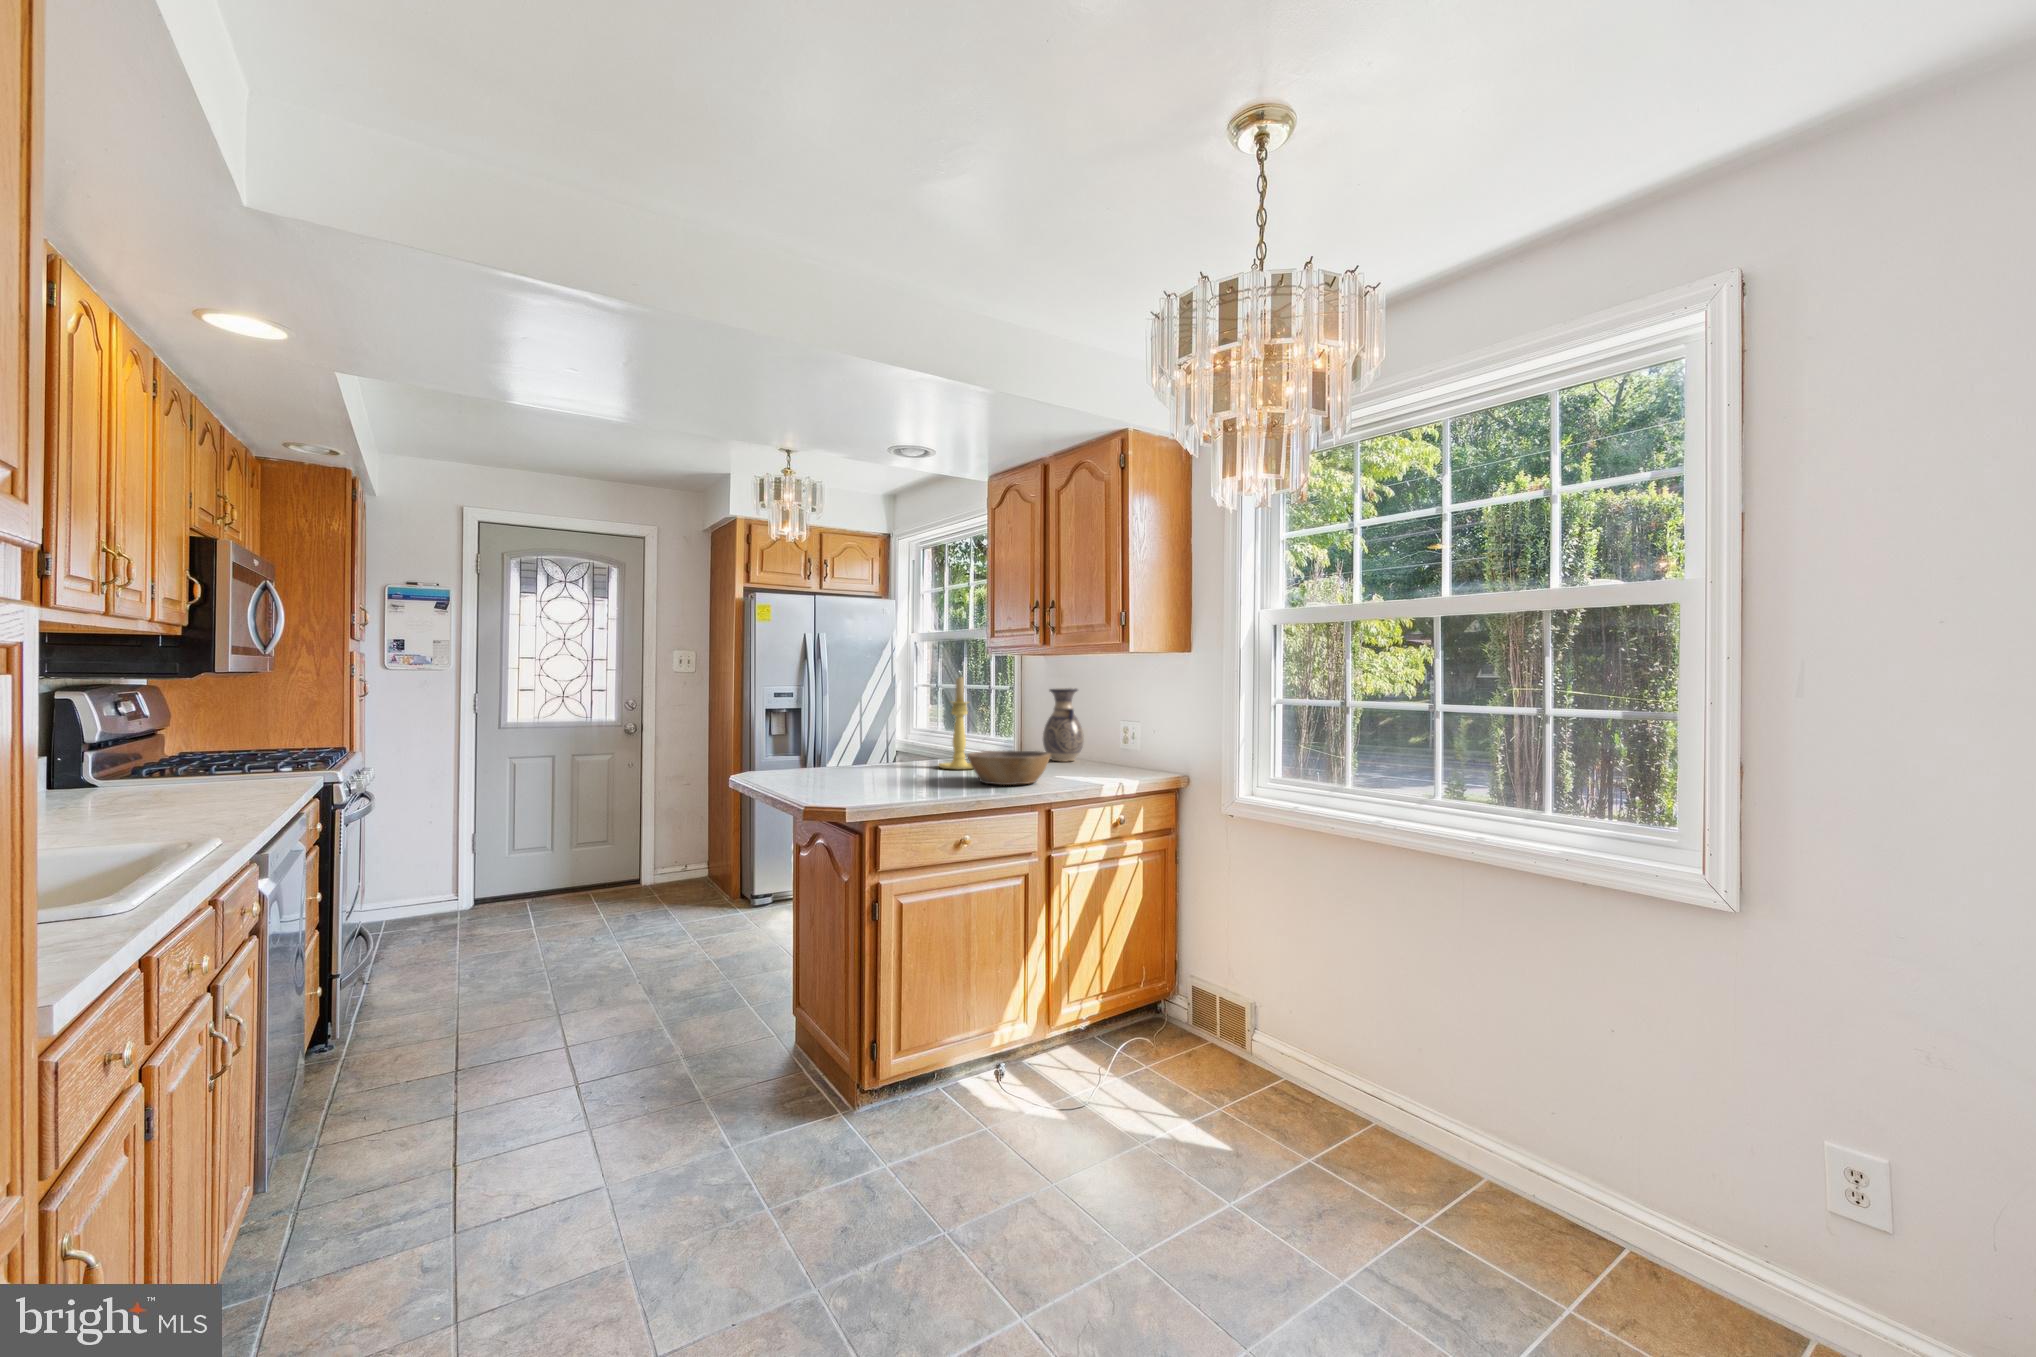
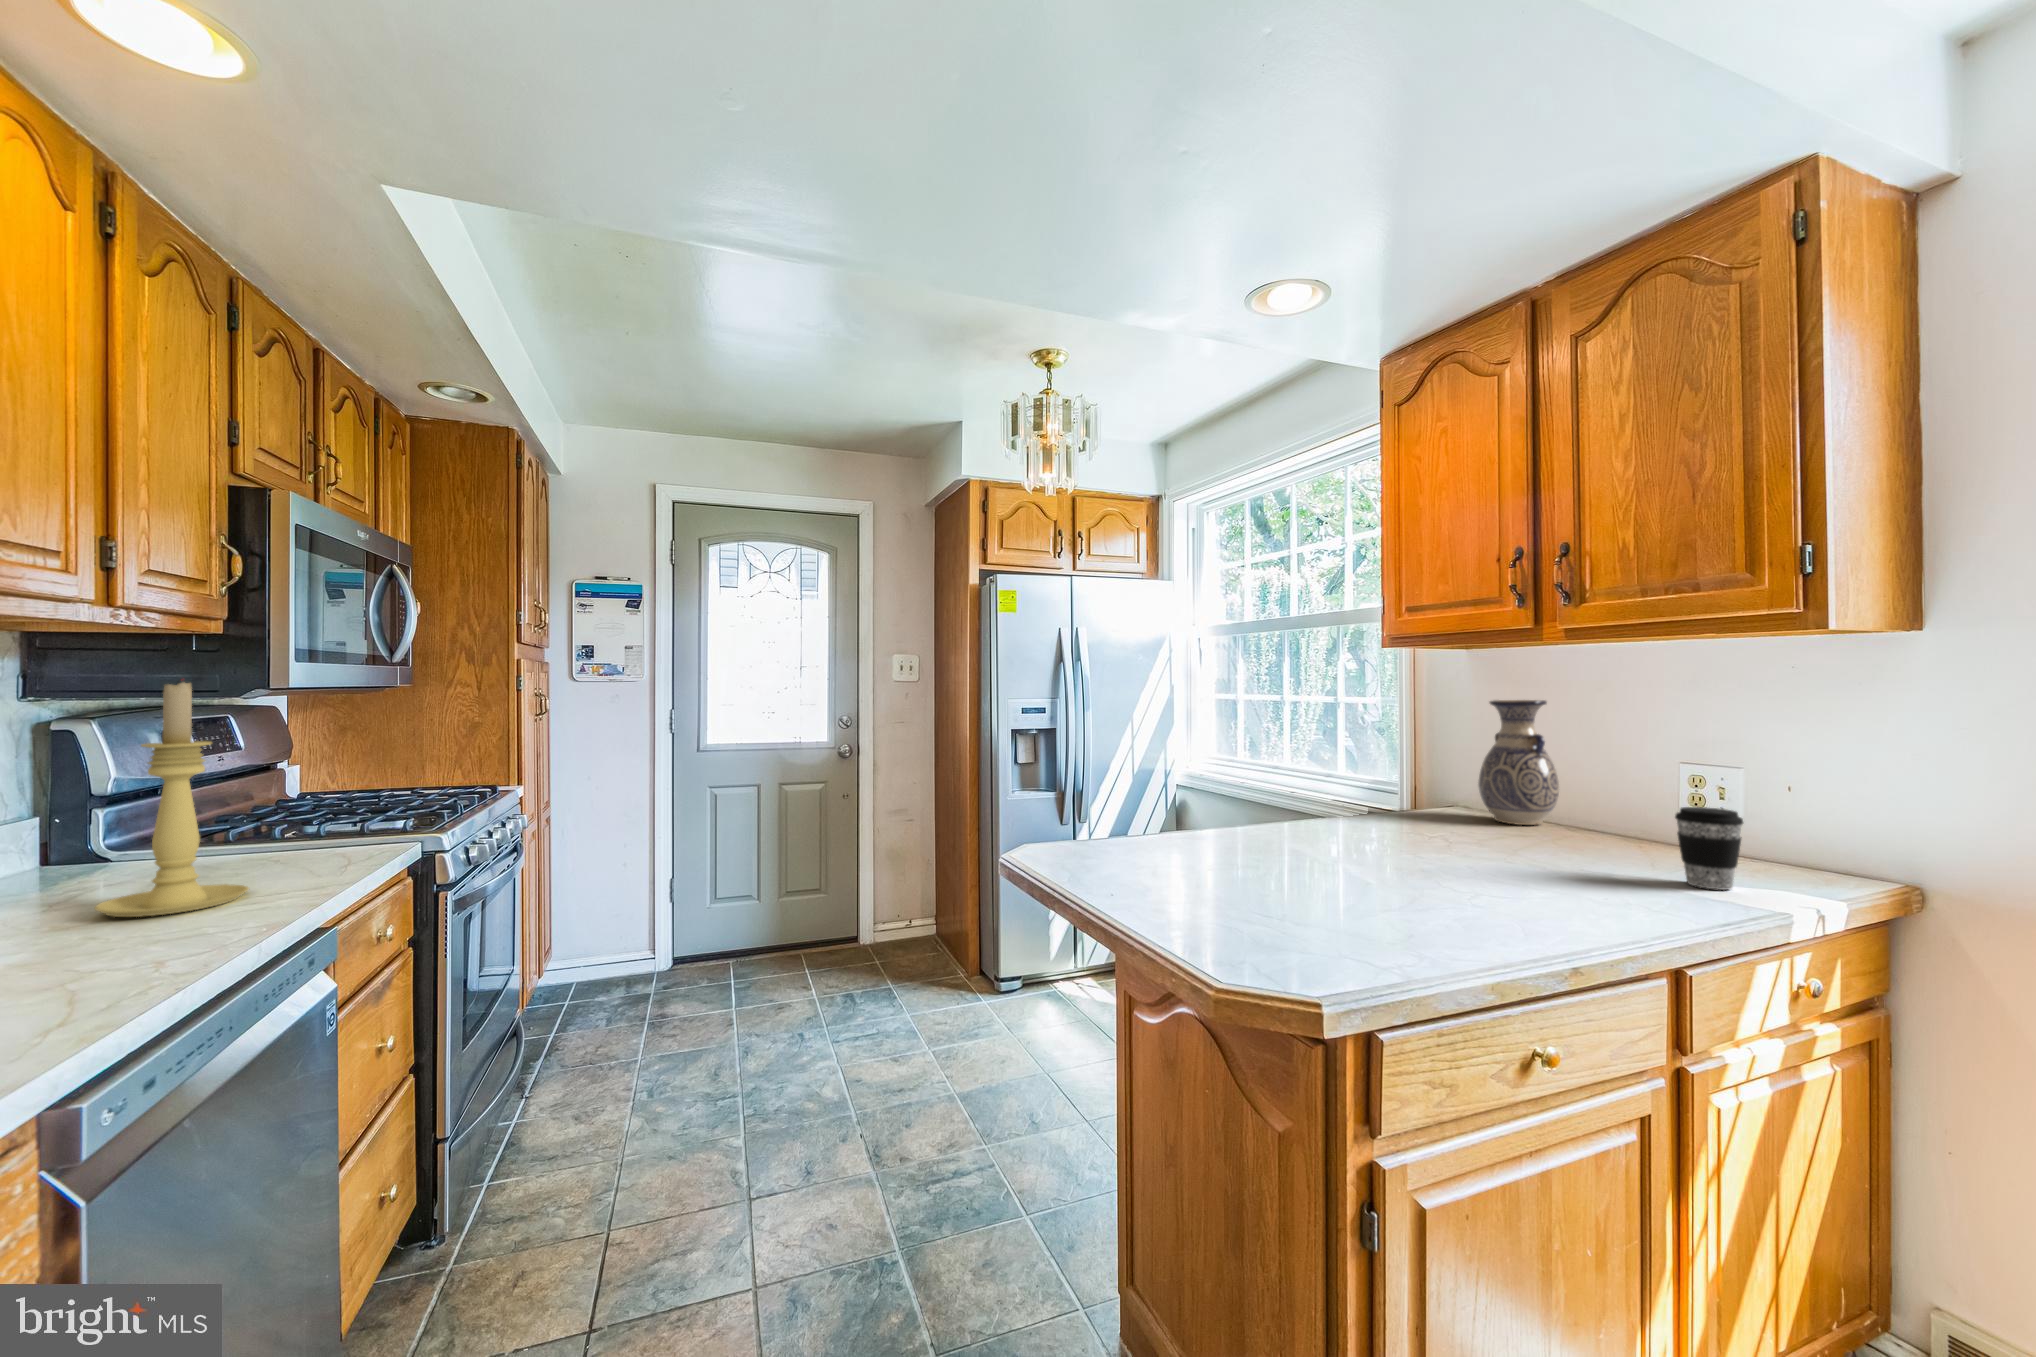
candle holder: present [938,677,973,769] -> present [95,682,249,917]
coffee cup: none [1090,742,1117,782] -> present [1675,807,1743,890]
bowl: present [968,750,1051,785] -> none [1428,818,1618,897]

